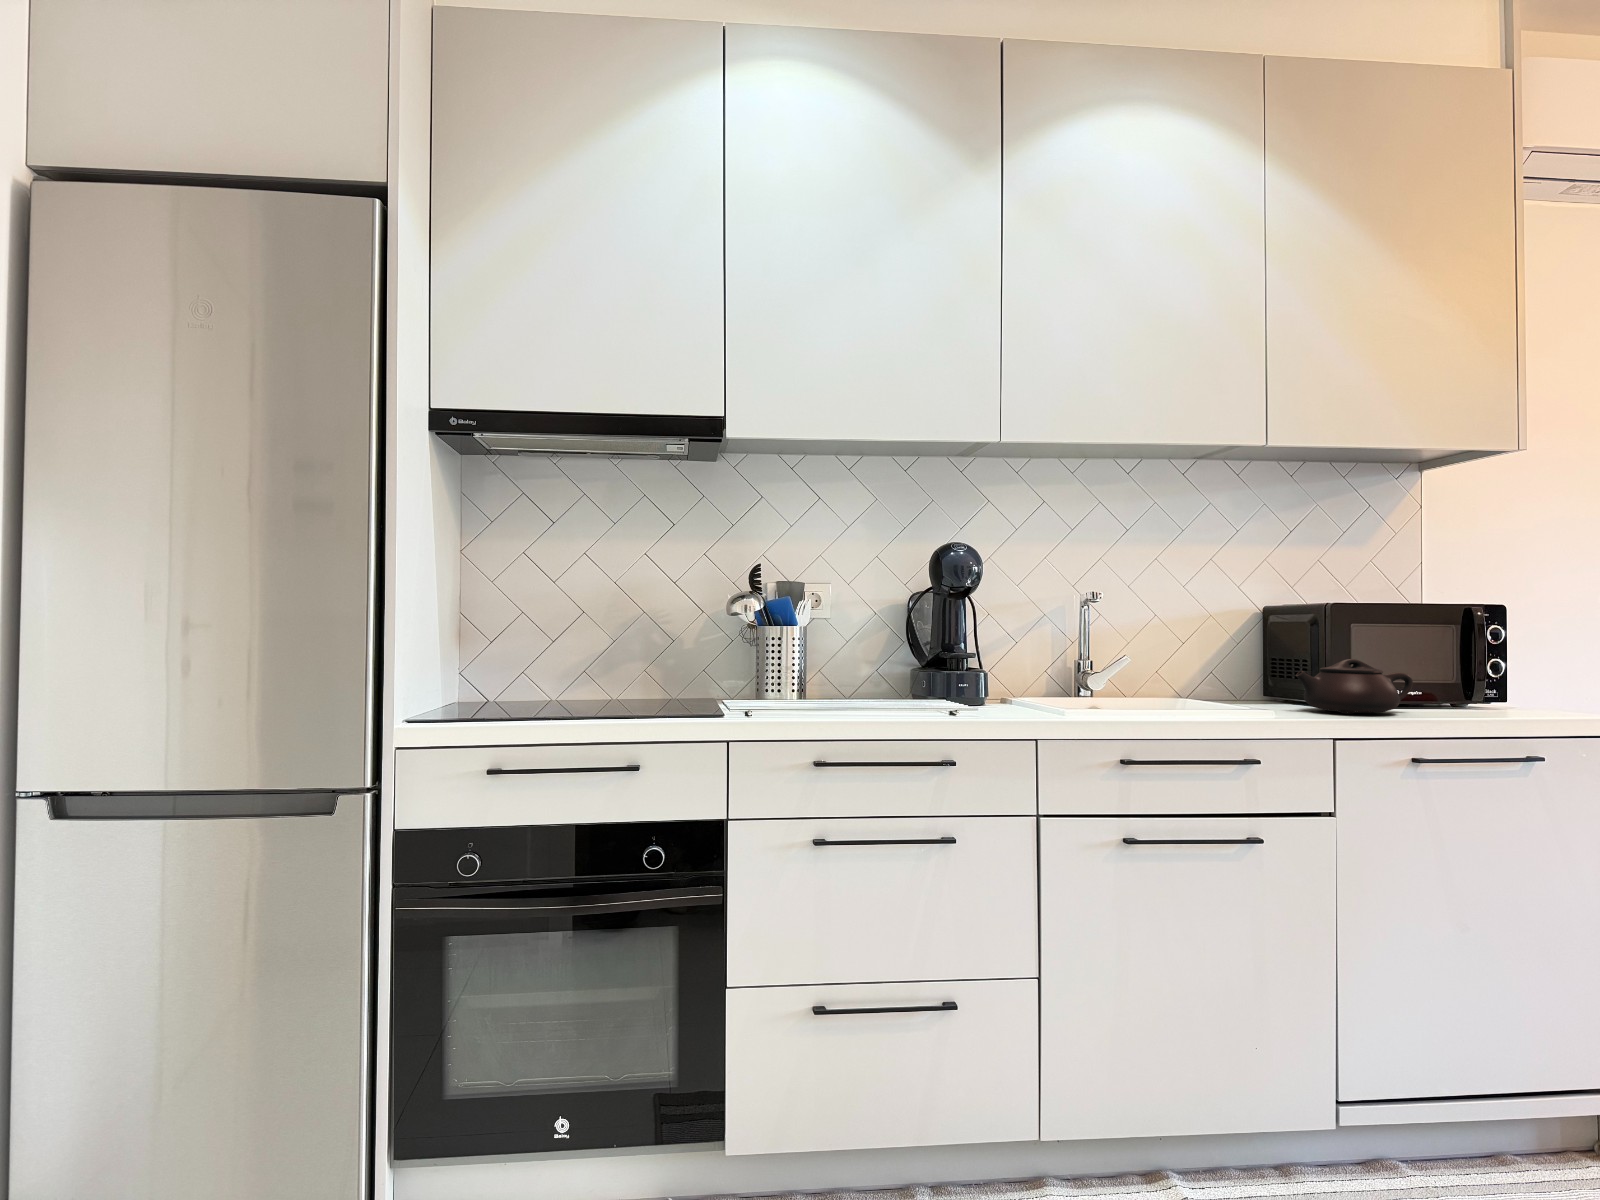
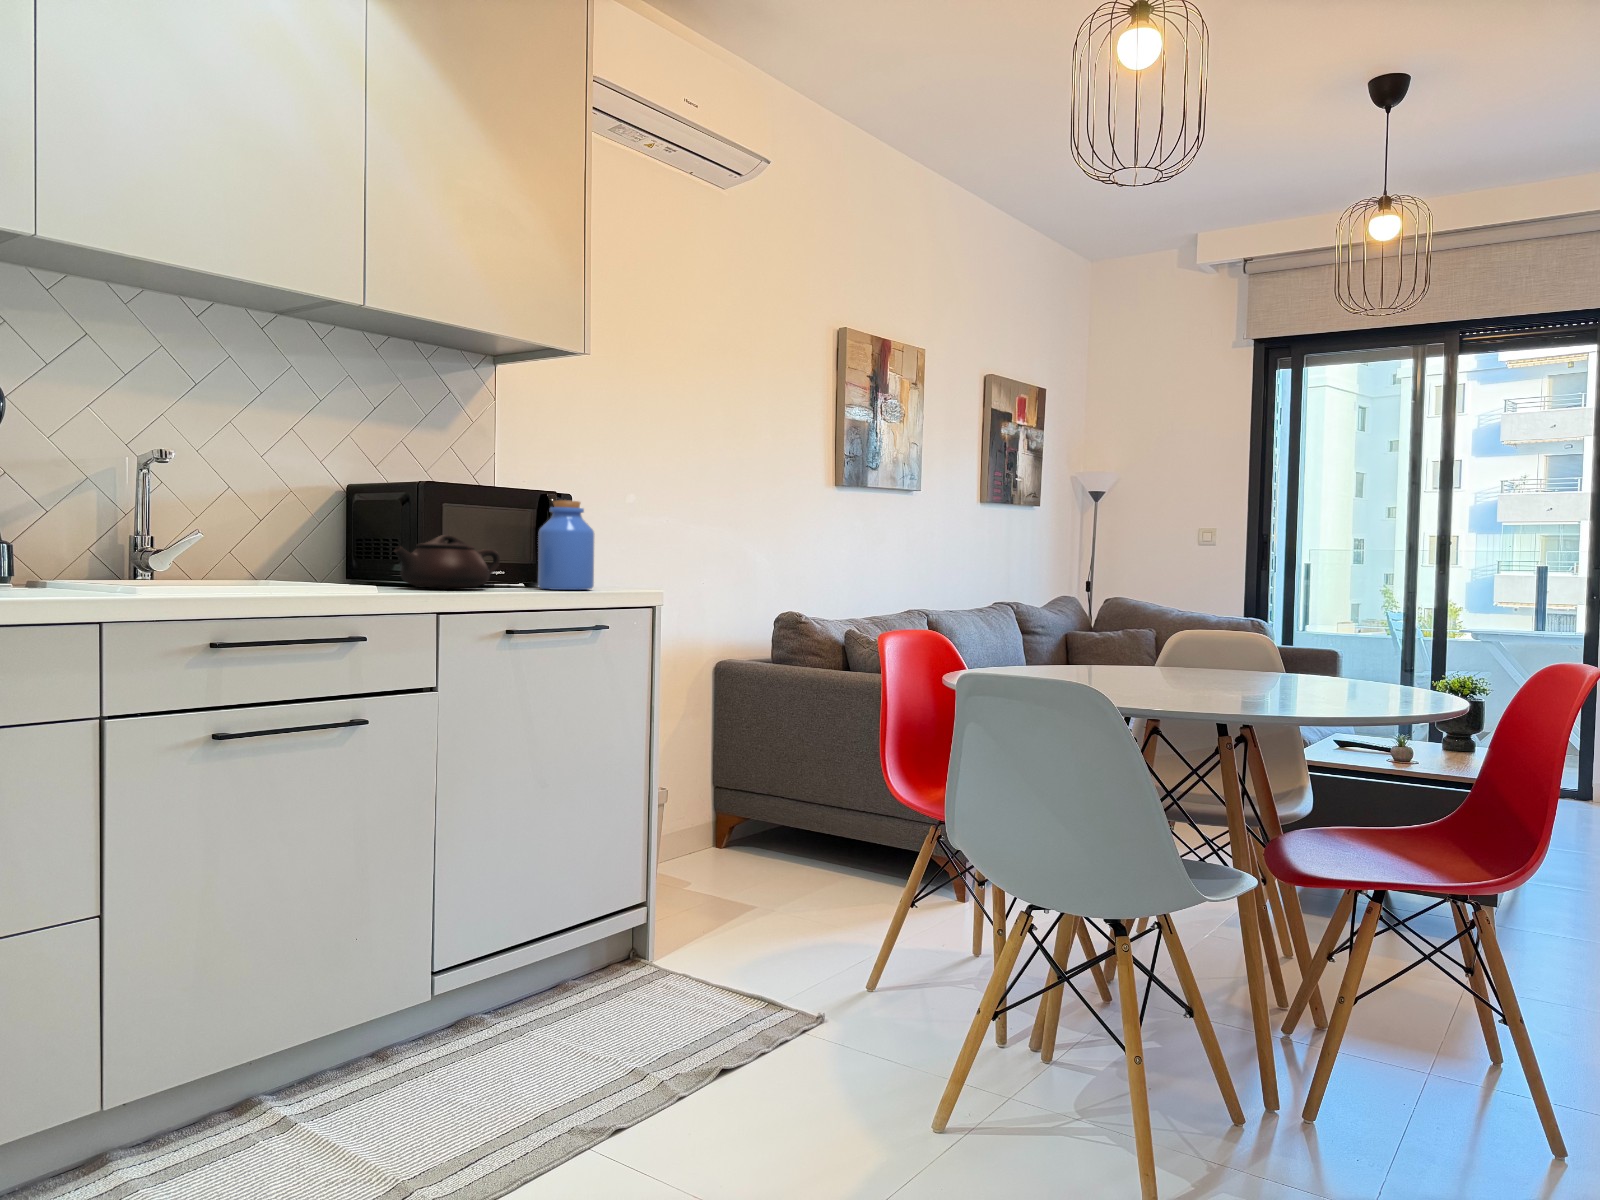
jar: none [1459,621,1531,719] -> present [538,500,594,590]

